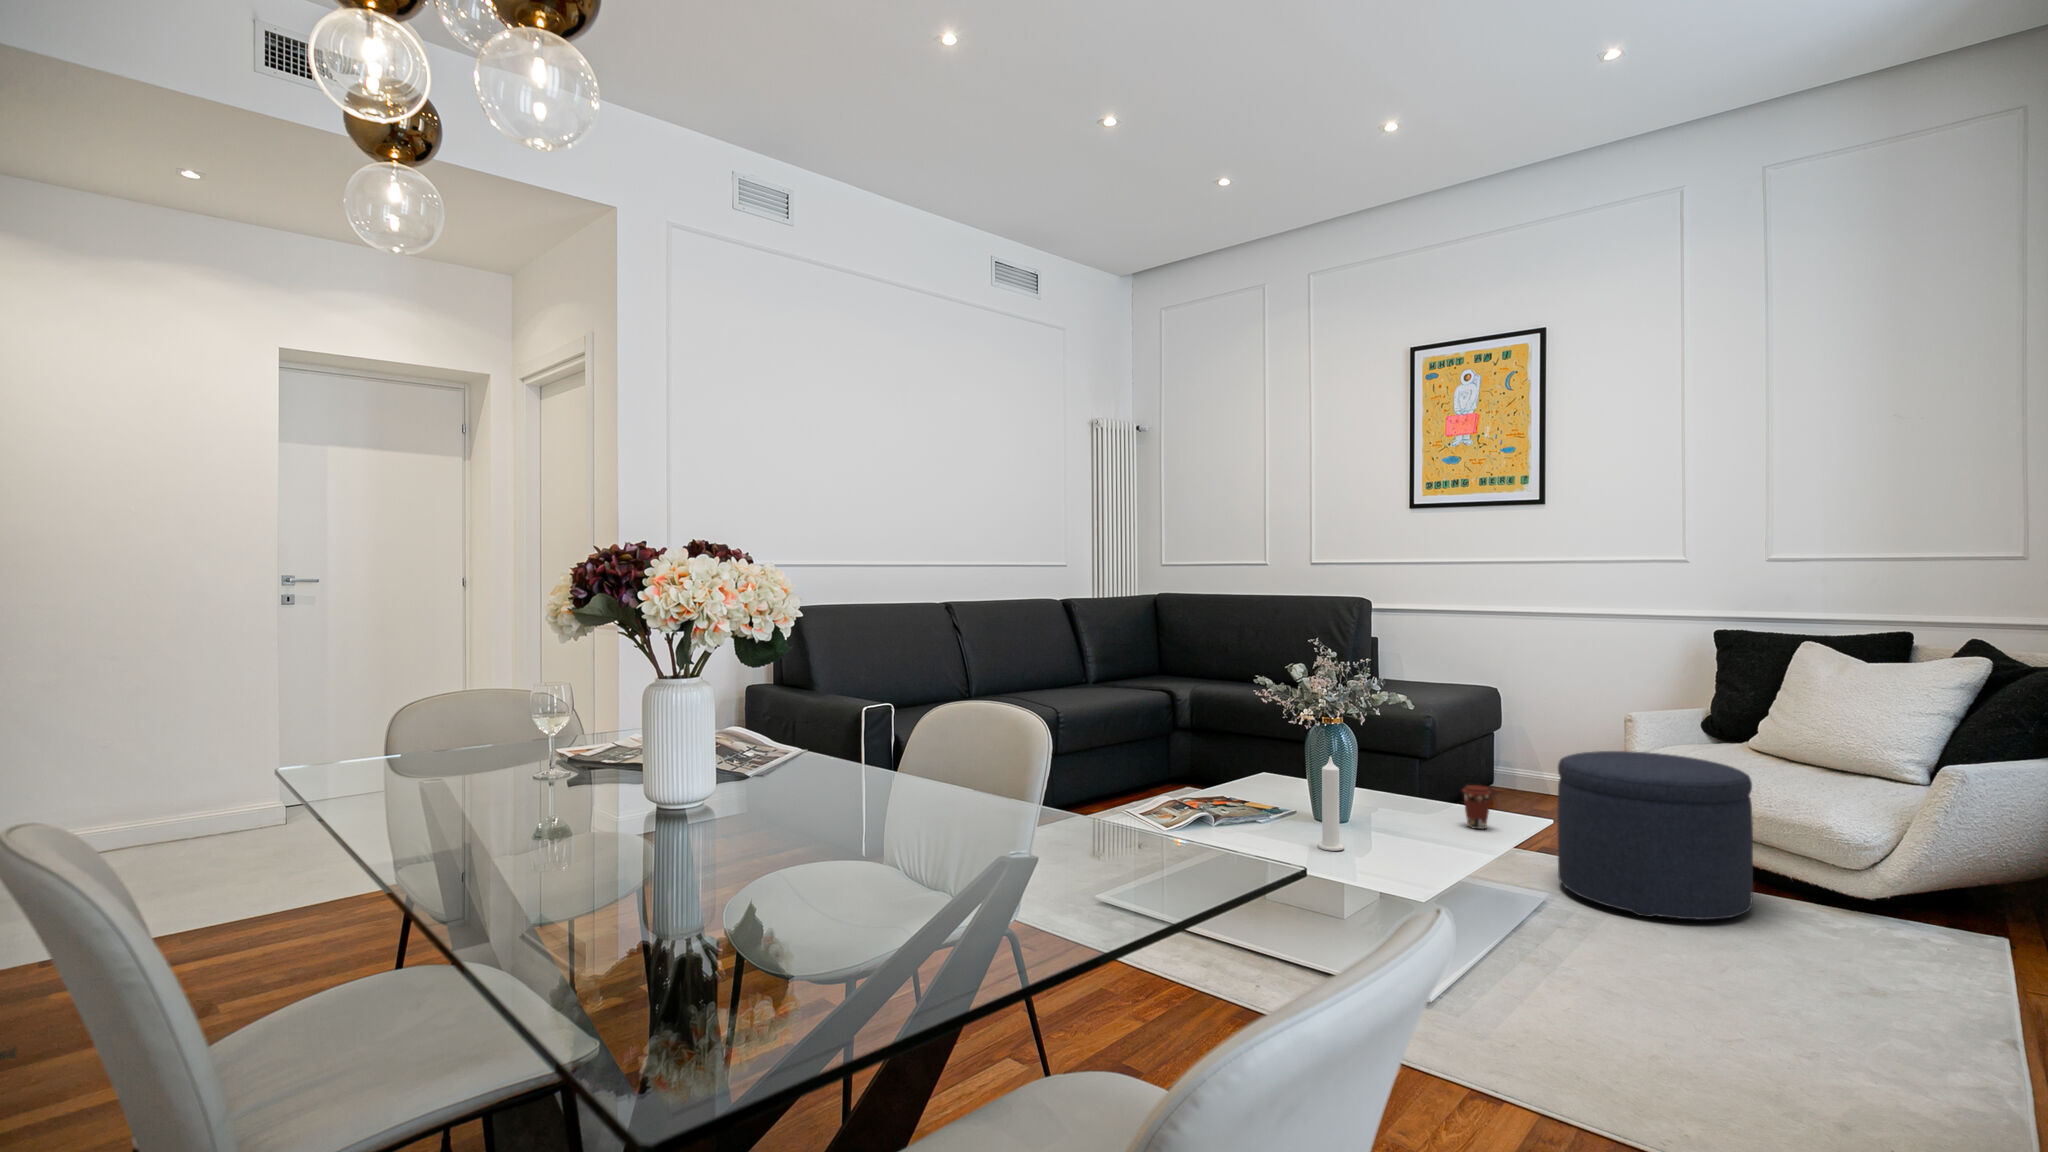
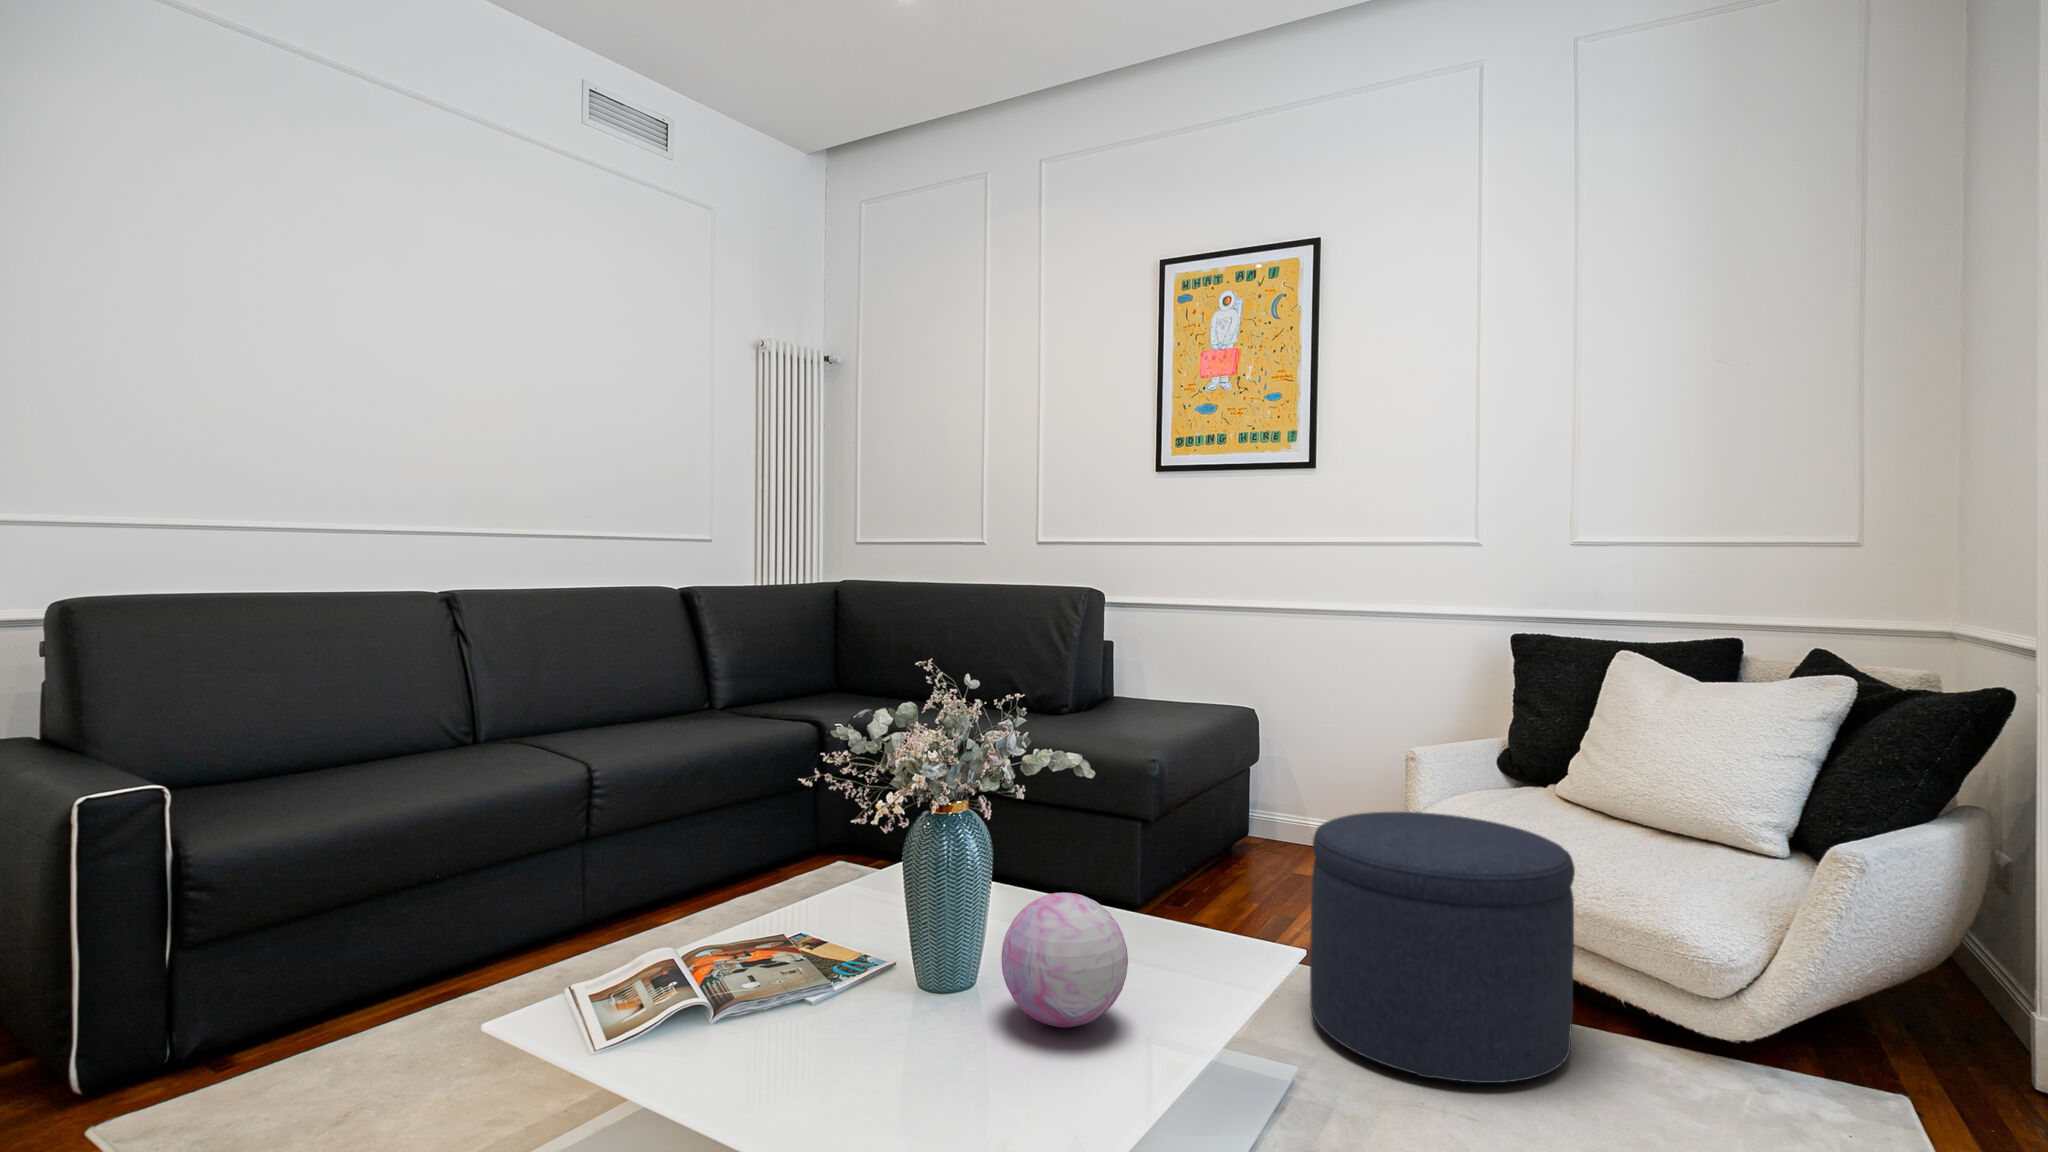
candle: present [1317,756,1345,851] -> none [900,866,947,1039]
decorative orb: none [1372,776,1450,851] -> present [1001,893,1128,1027]
coffee cup: present [1462,785,1491,829] -> none [1166,885,1210,958]

